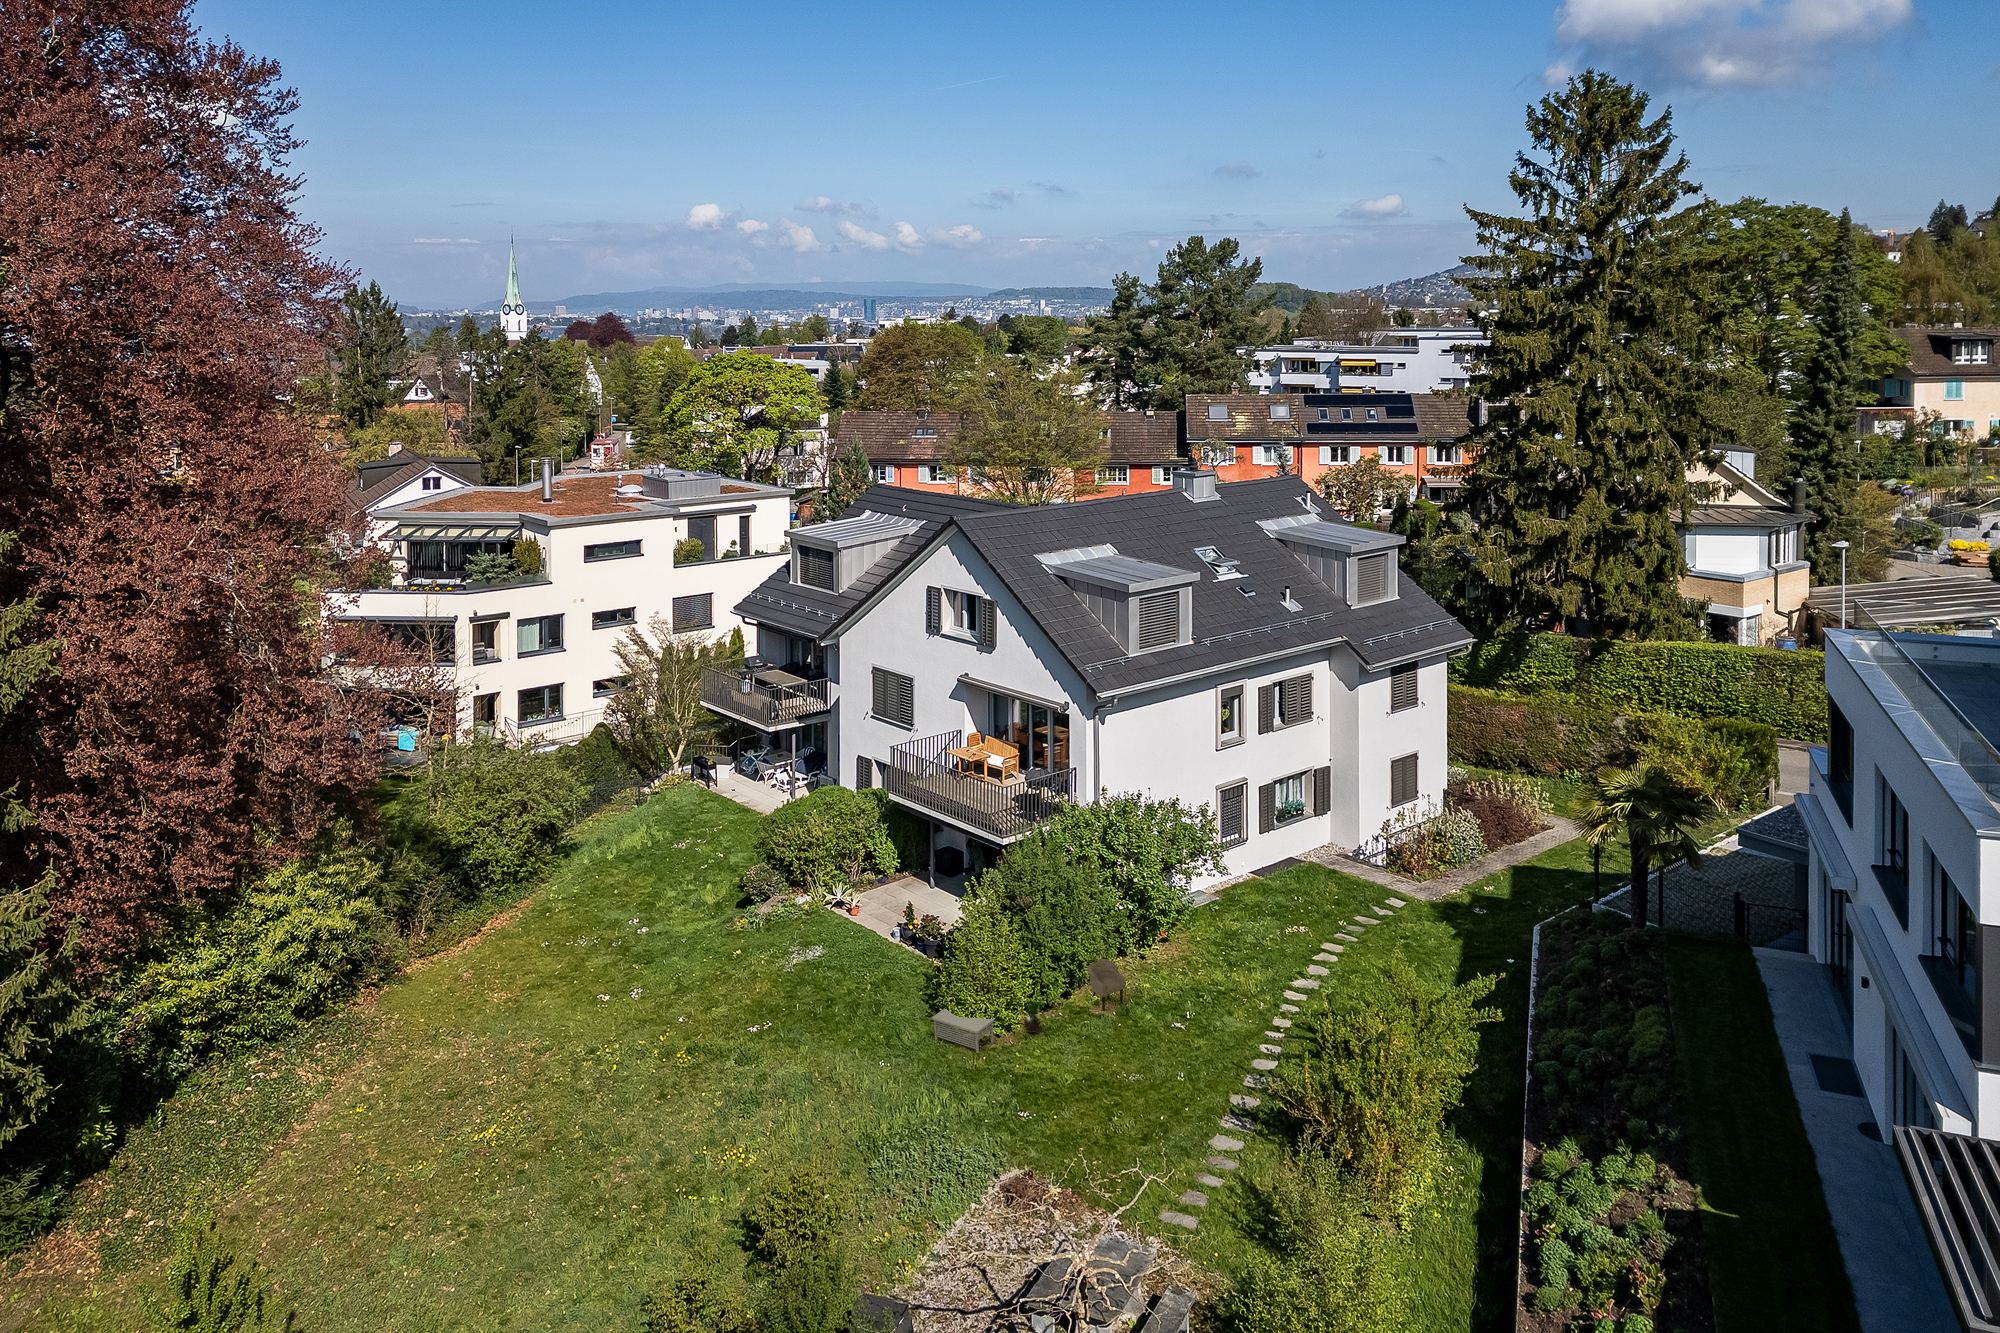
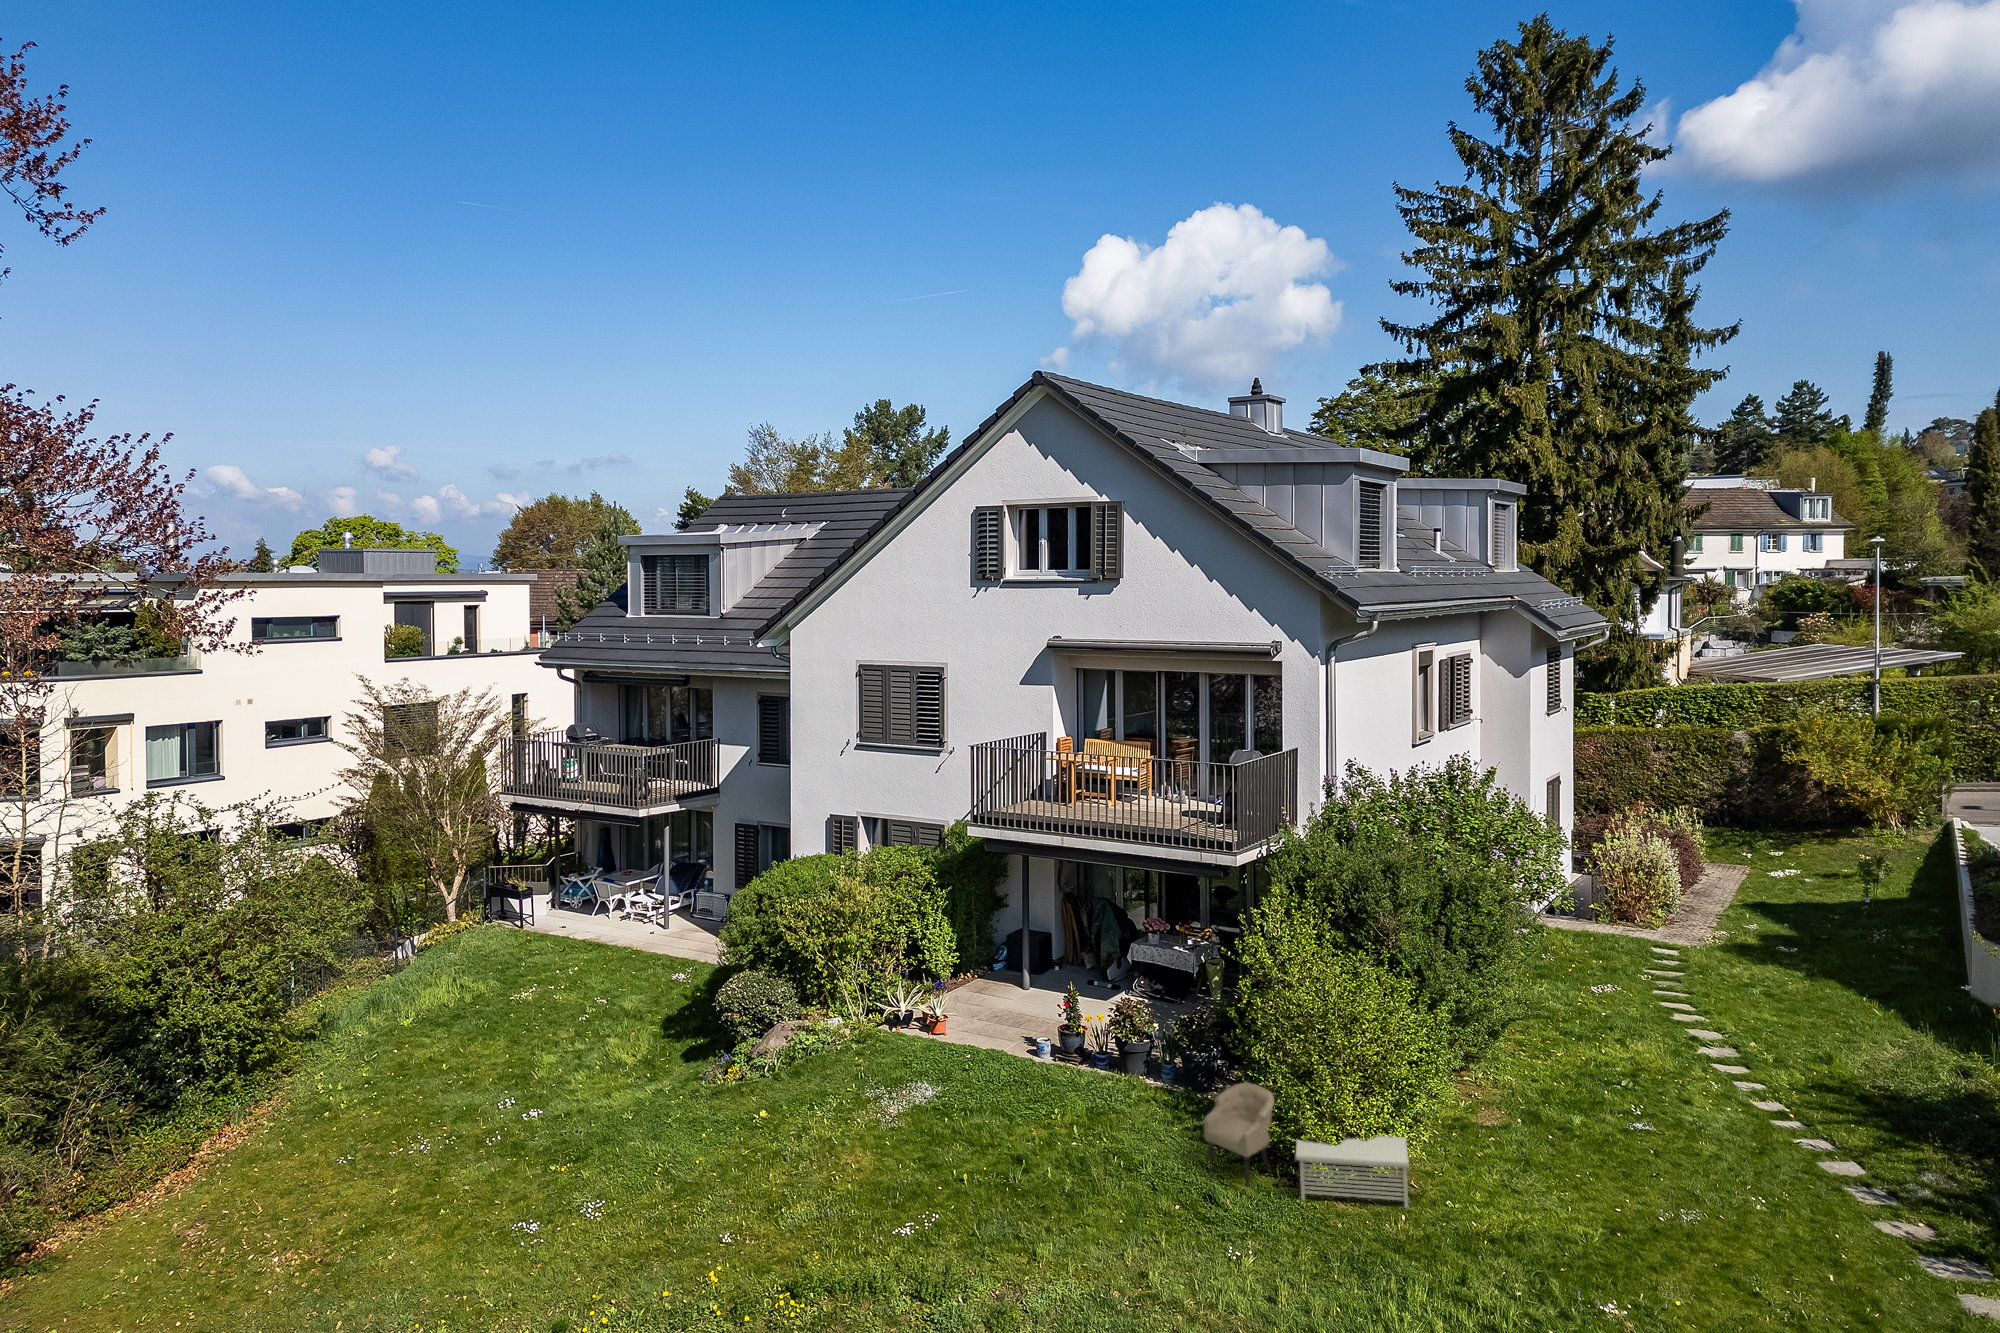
chair: present [1087,959,1125,1011] -> present [1204,1083,1274,1186]
potted tree: present [1023,1000,1043,1033] -> none [1427,1085,1470,1156]

